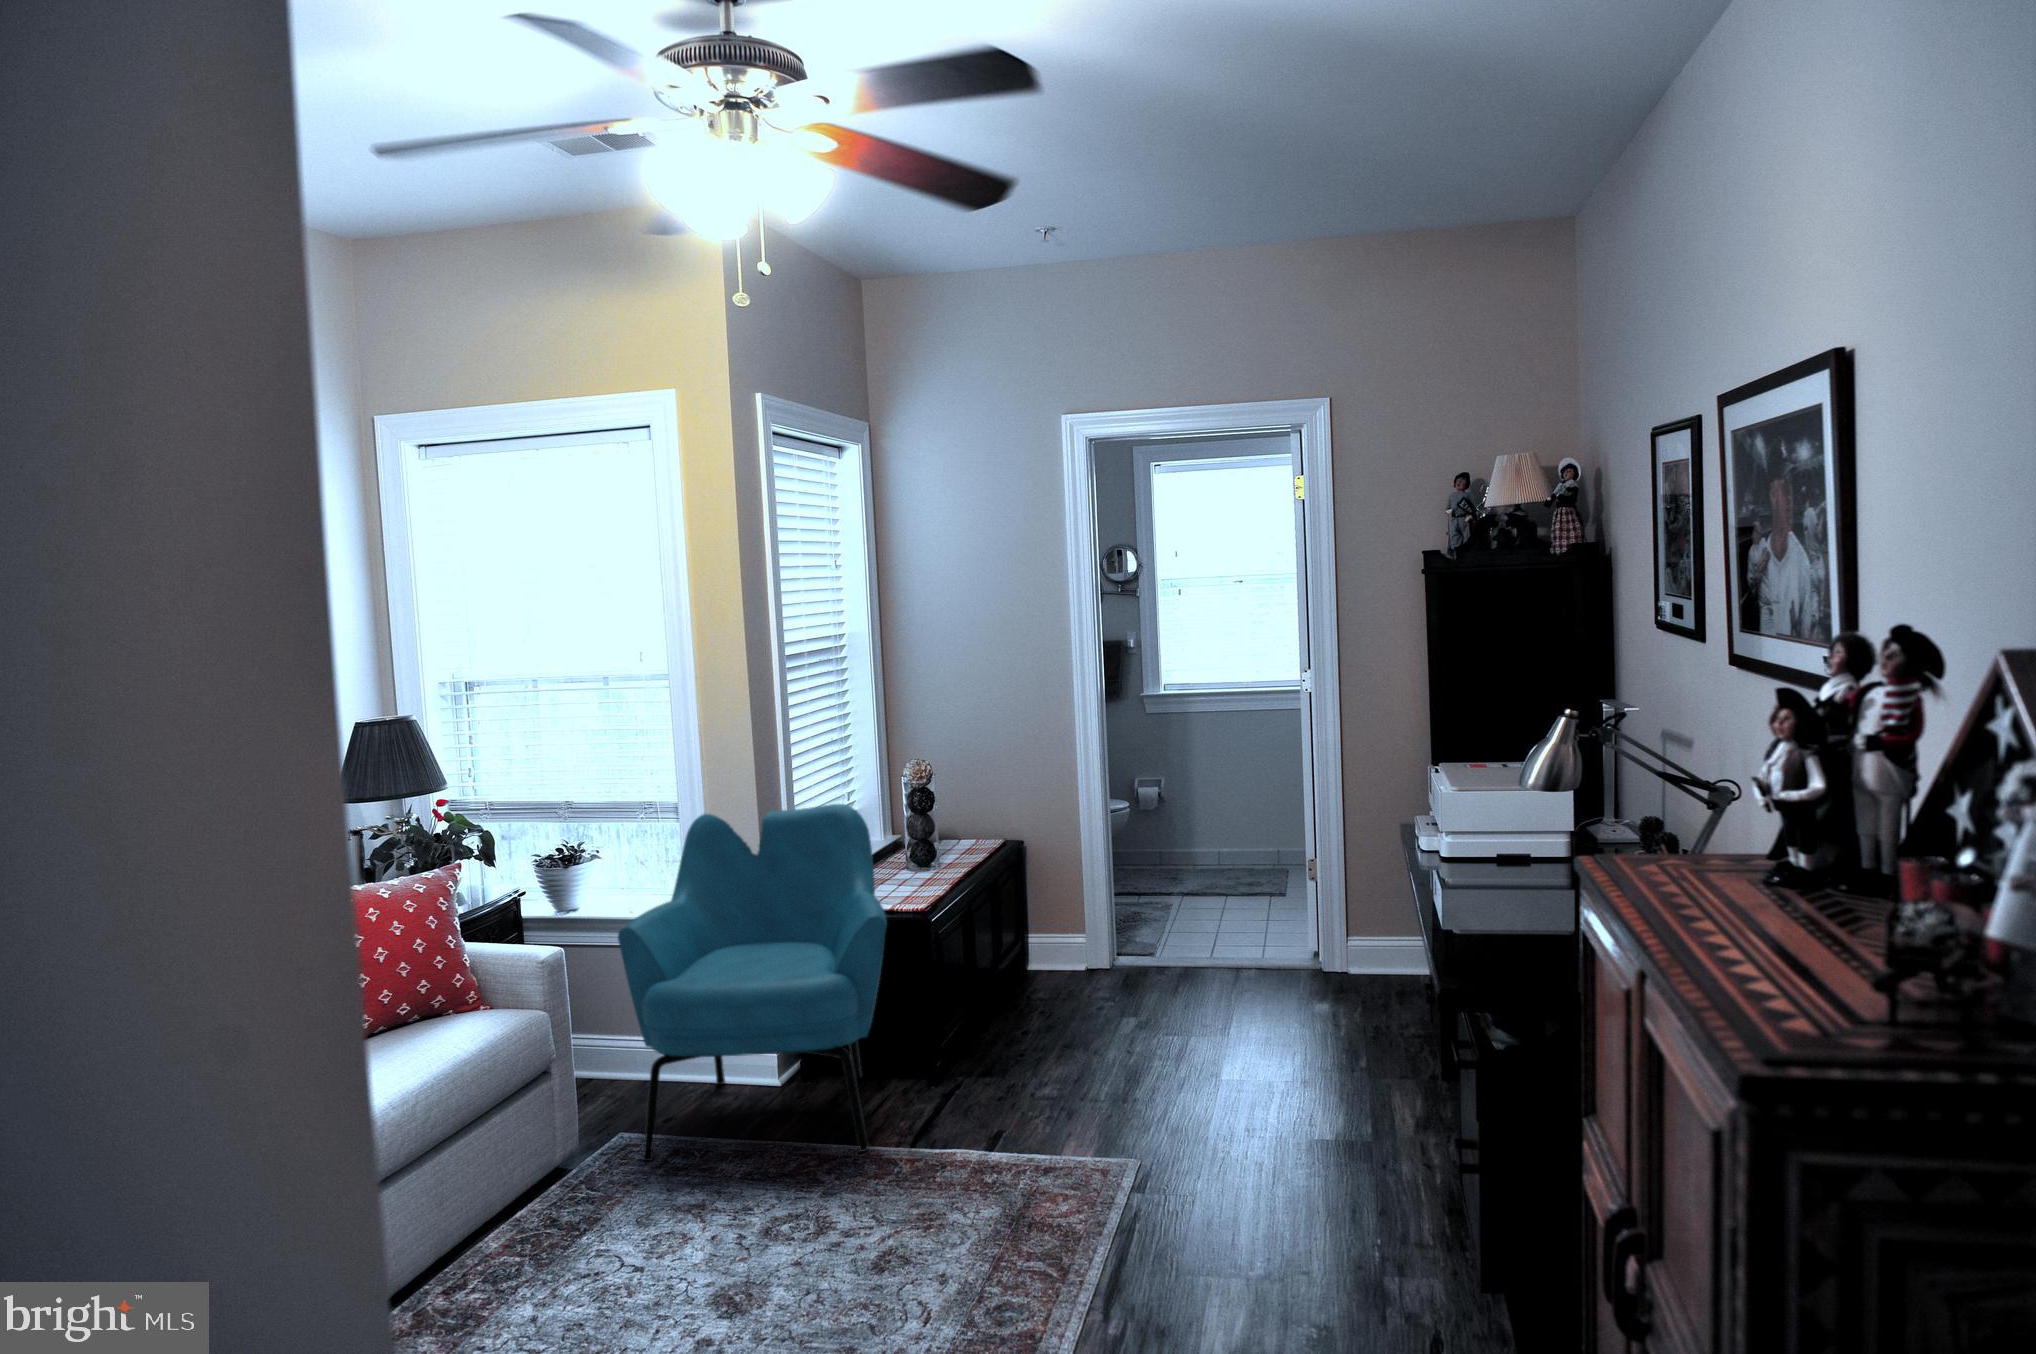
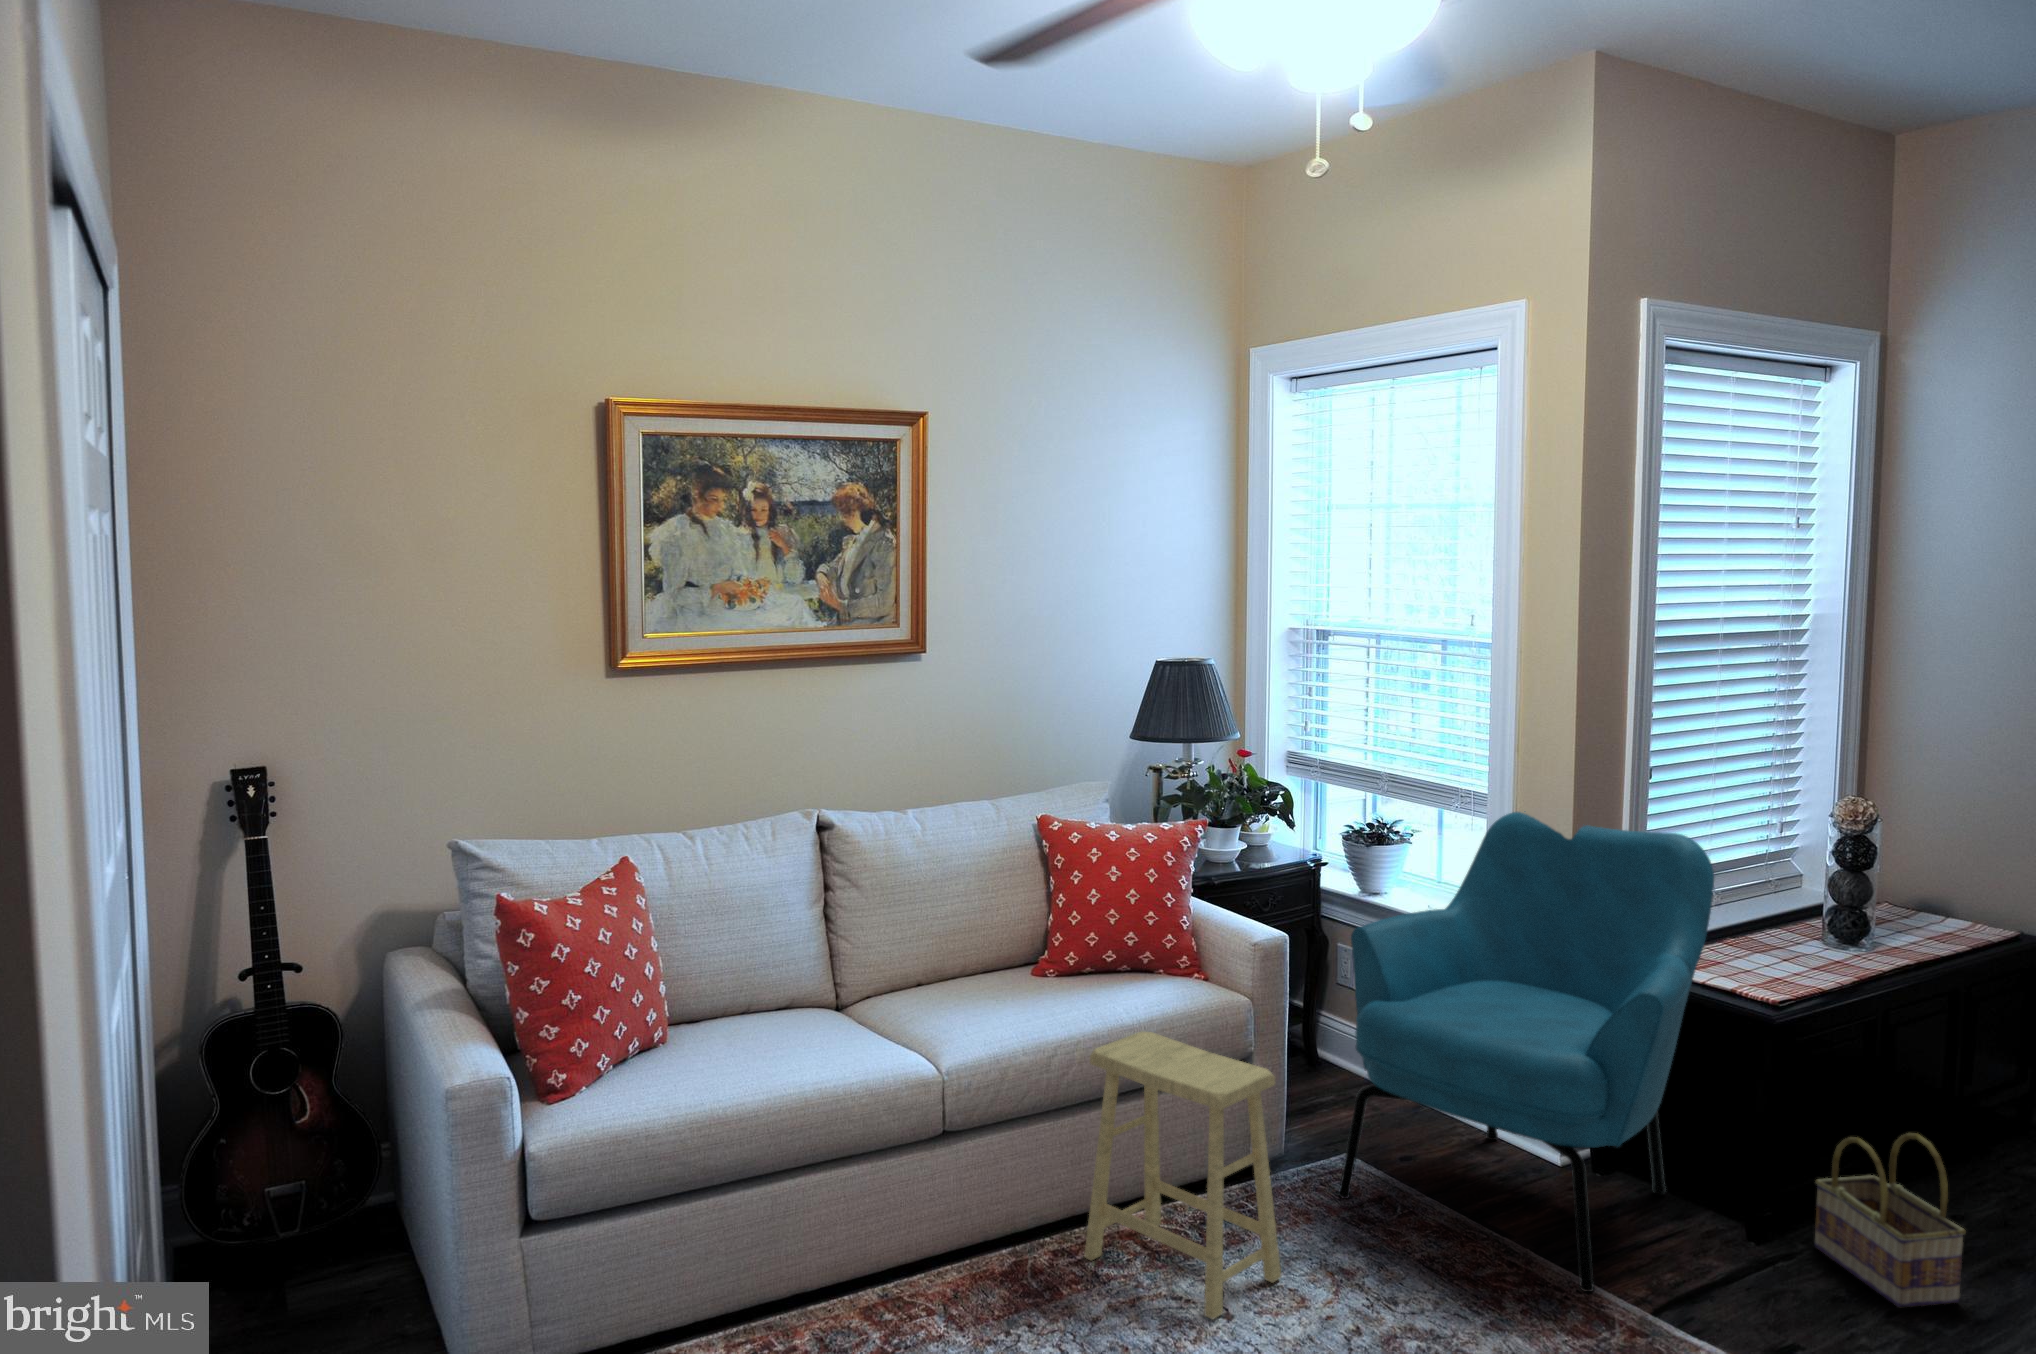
basket: none [963,974,1059,1090] -> present [1815,1133,1966,1307]
footstool: none [460,1050,655,1285] -> present [1084,1032,1281,1319]

